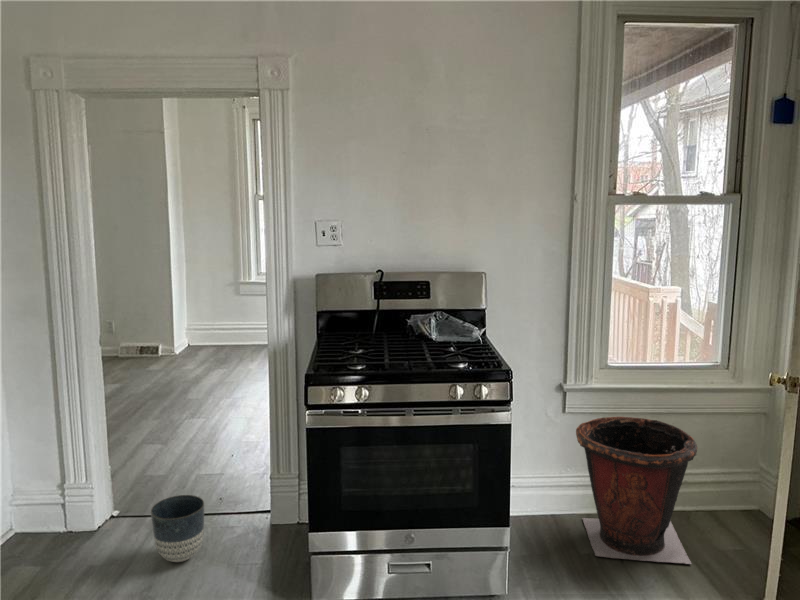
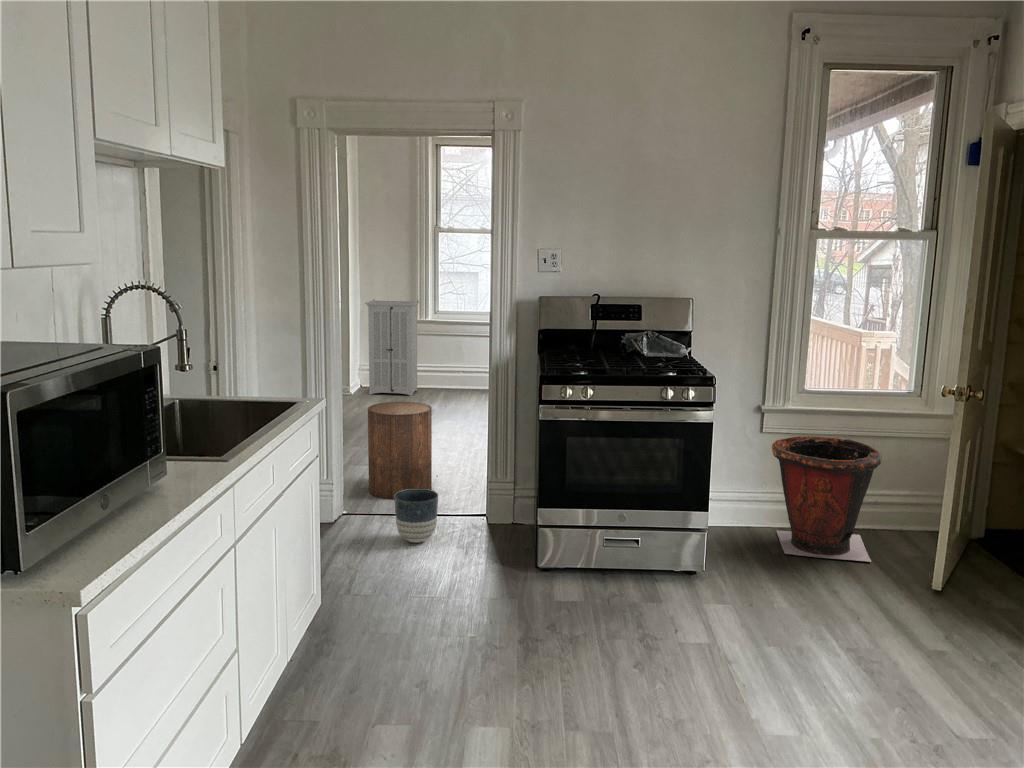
storage cabinet: none [191,267,244,355] -> present [365,300,420,396]
stool: none [148,381,223,491] -> present [368,402,432,499]

